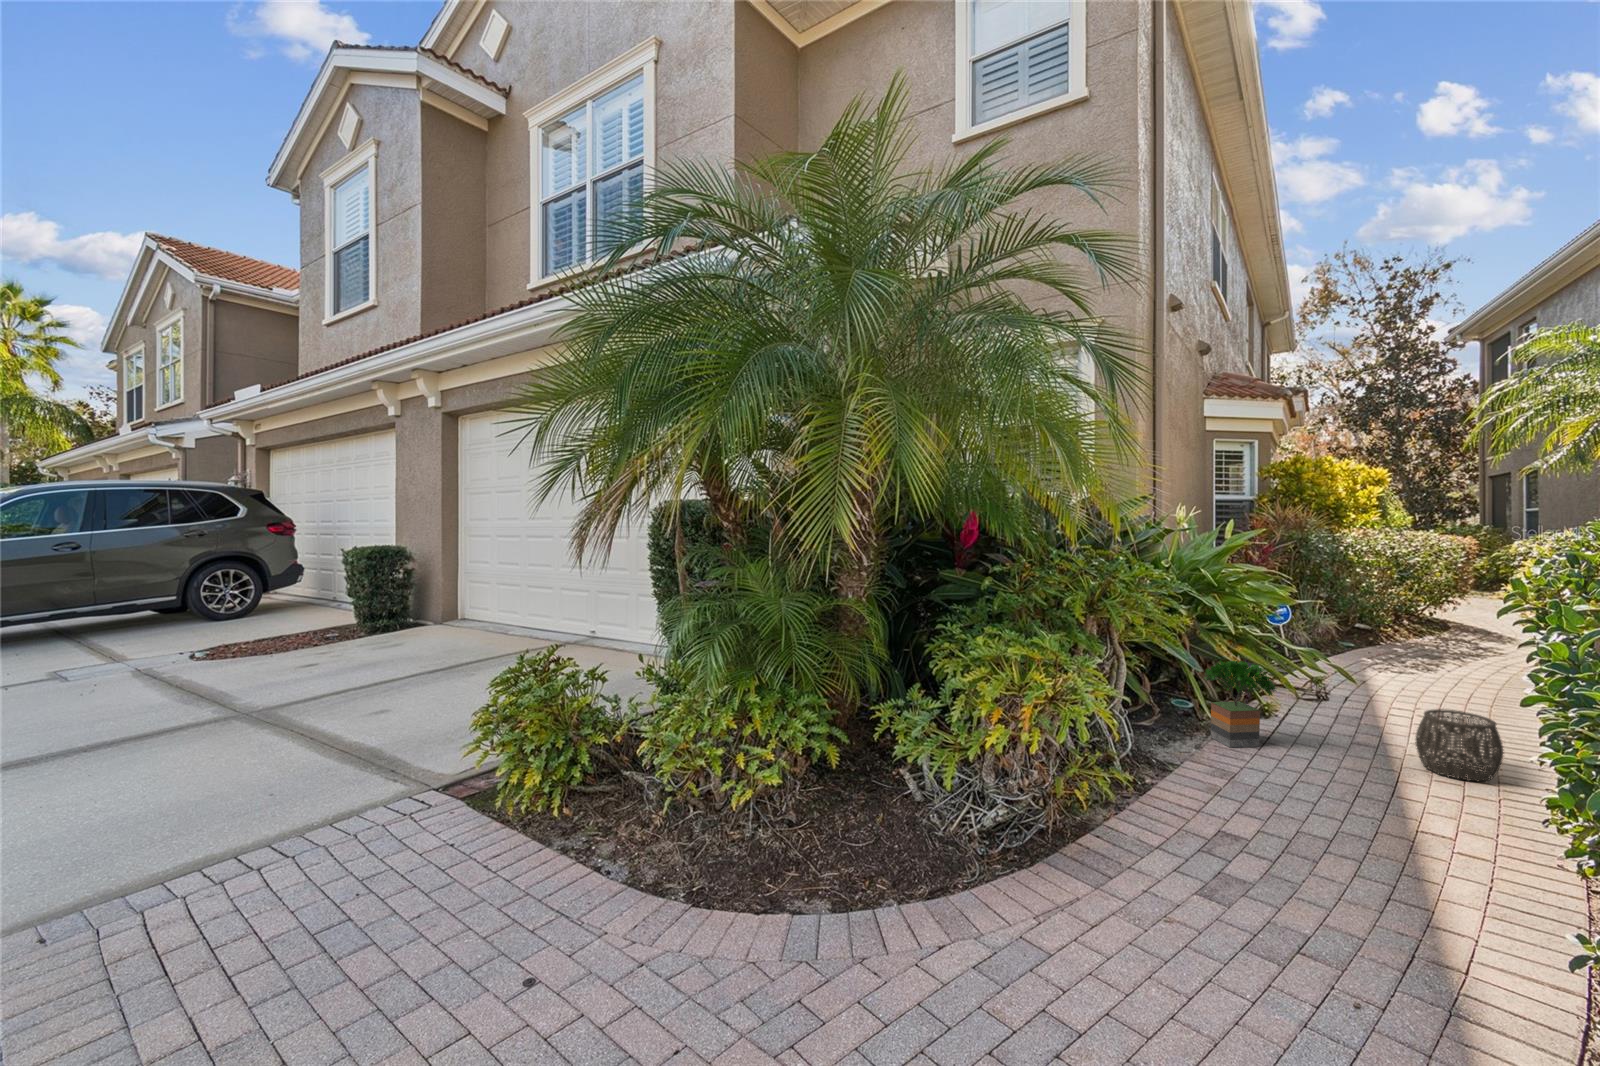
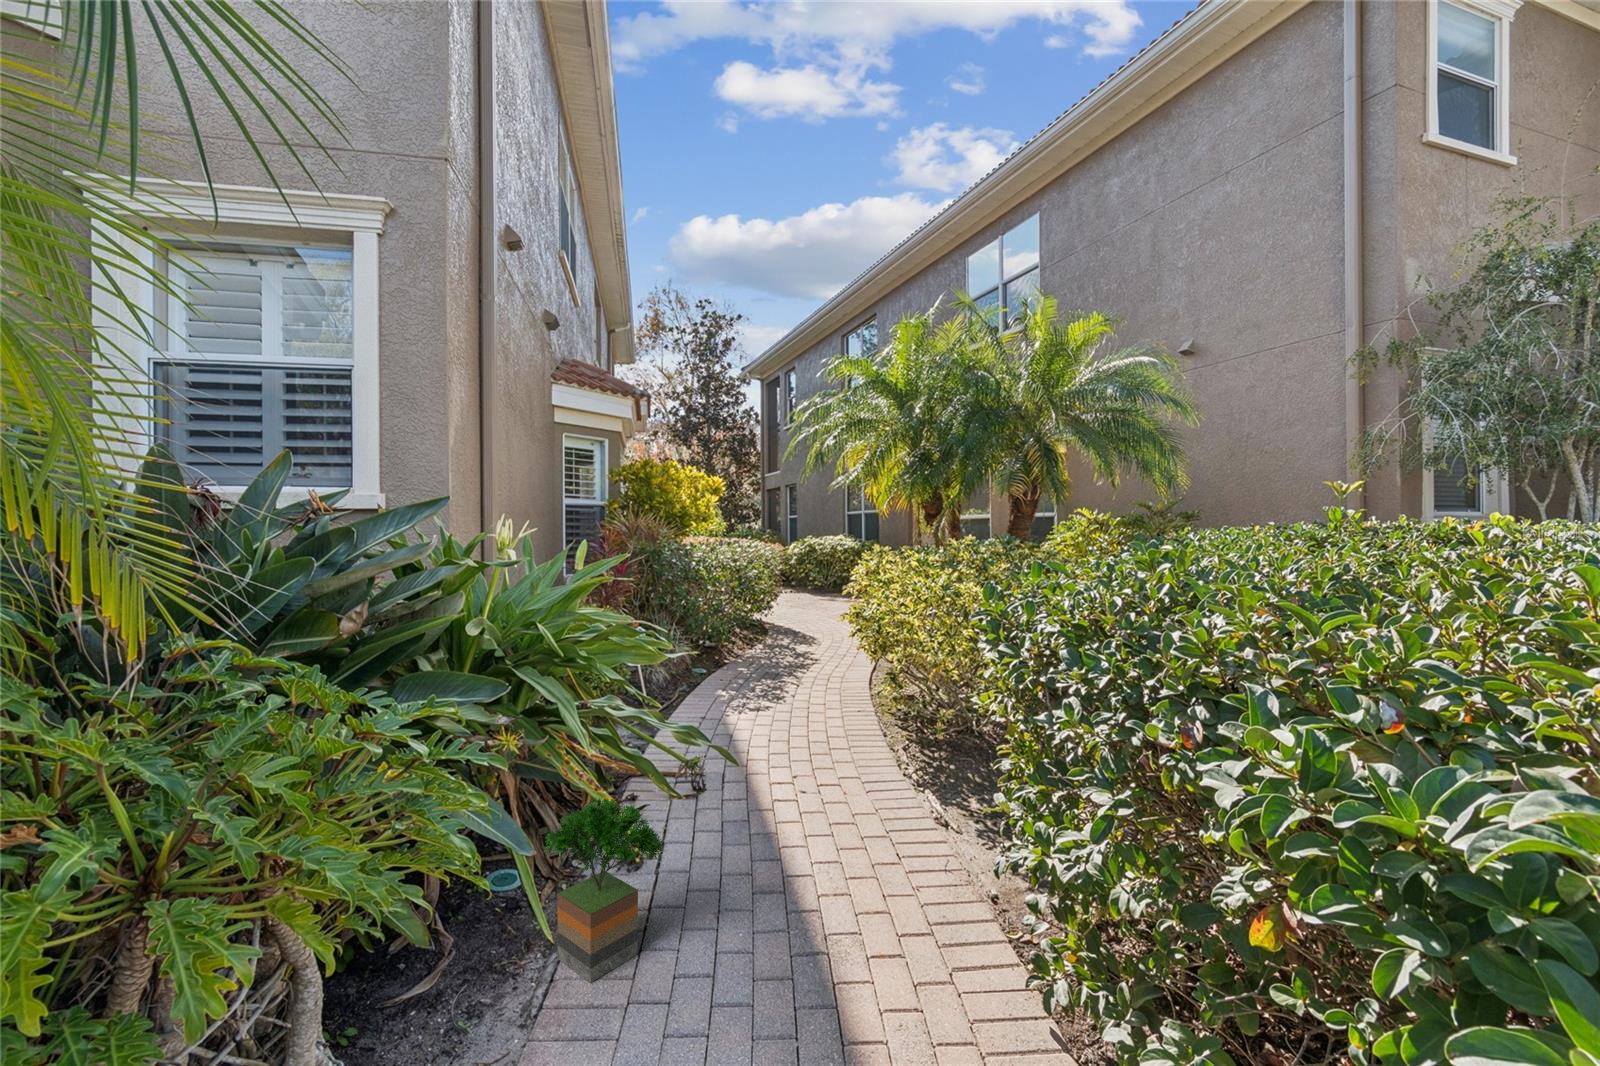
woven basket: present [1415,709,1504,781] -> none [835,811,931,927]

